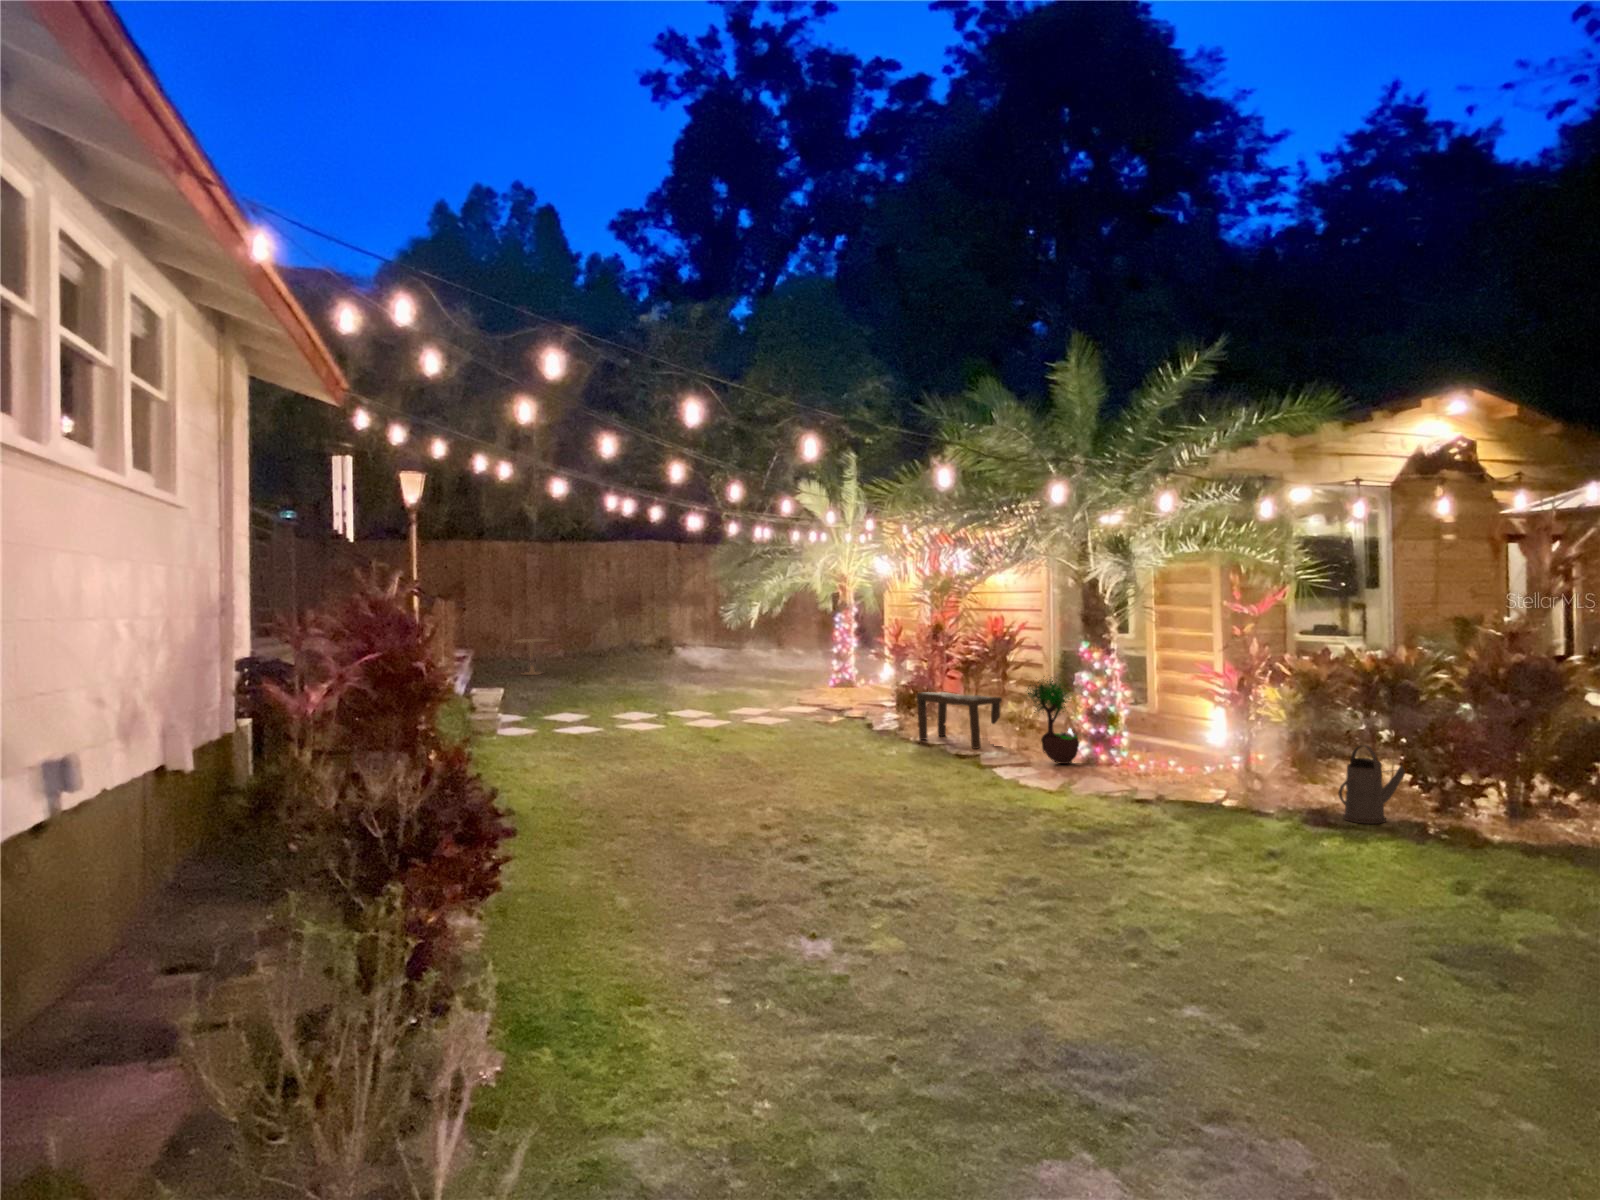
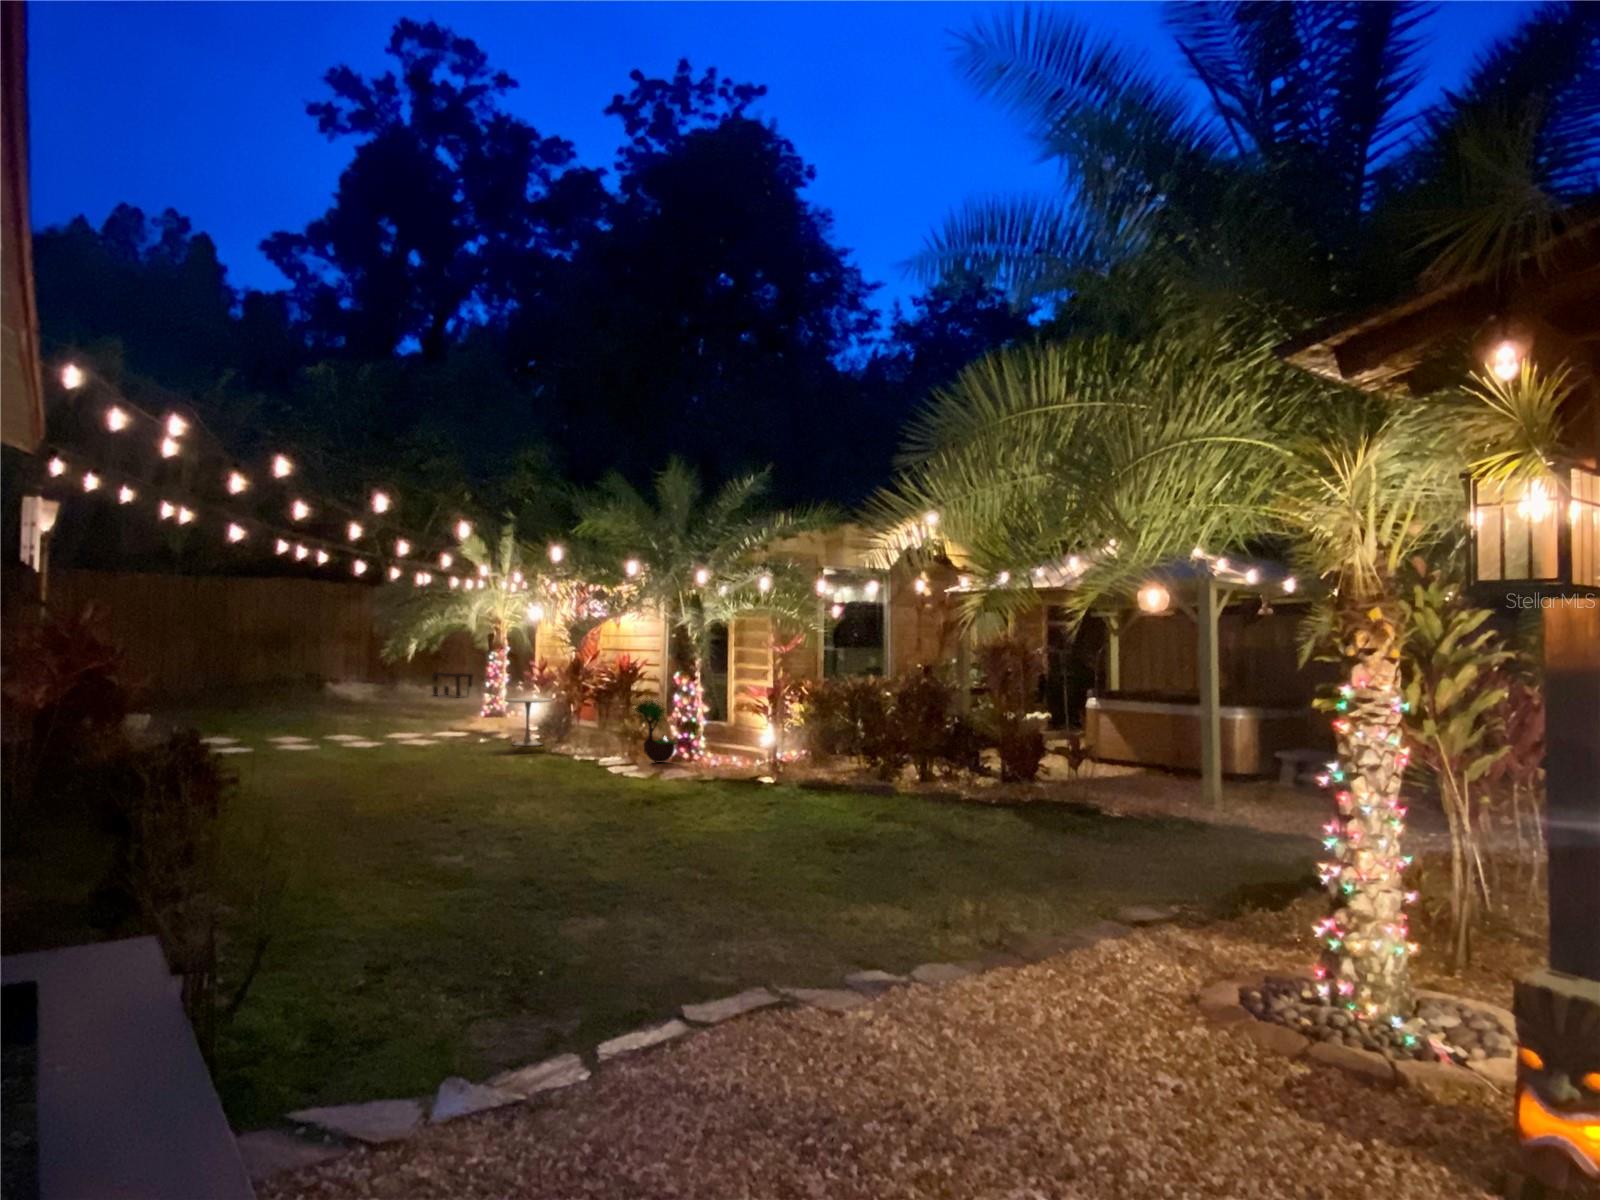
side table: present [516,639,547,675] -> present [505,698,551,746]
bench: present [916,692,1002,749] -> present [433,672,473,697]
watering can: present [1338,745,1407,824] -> none [822,738,872,788]

